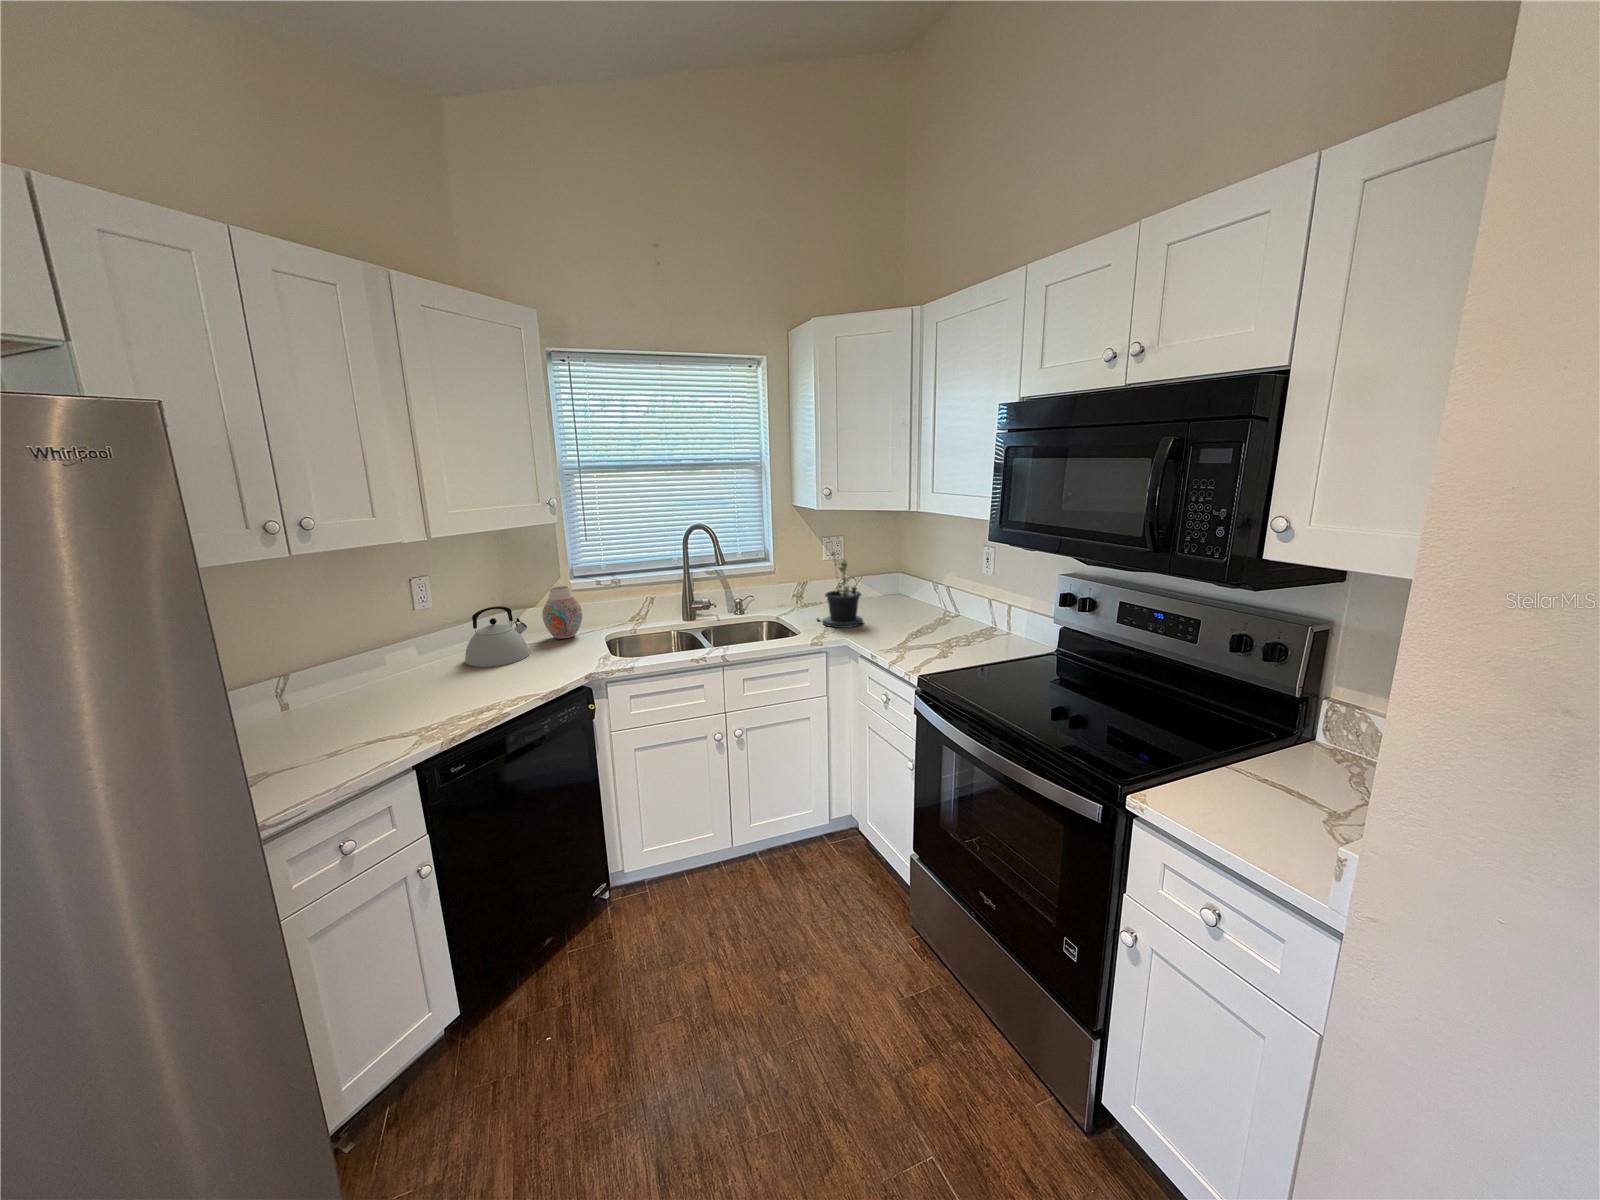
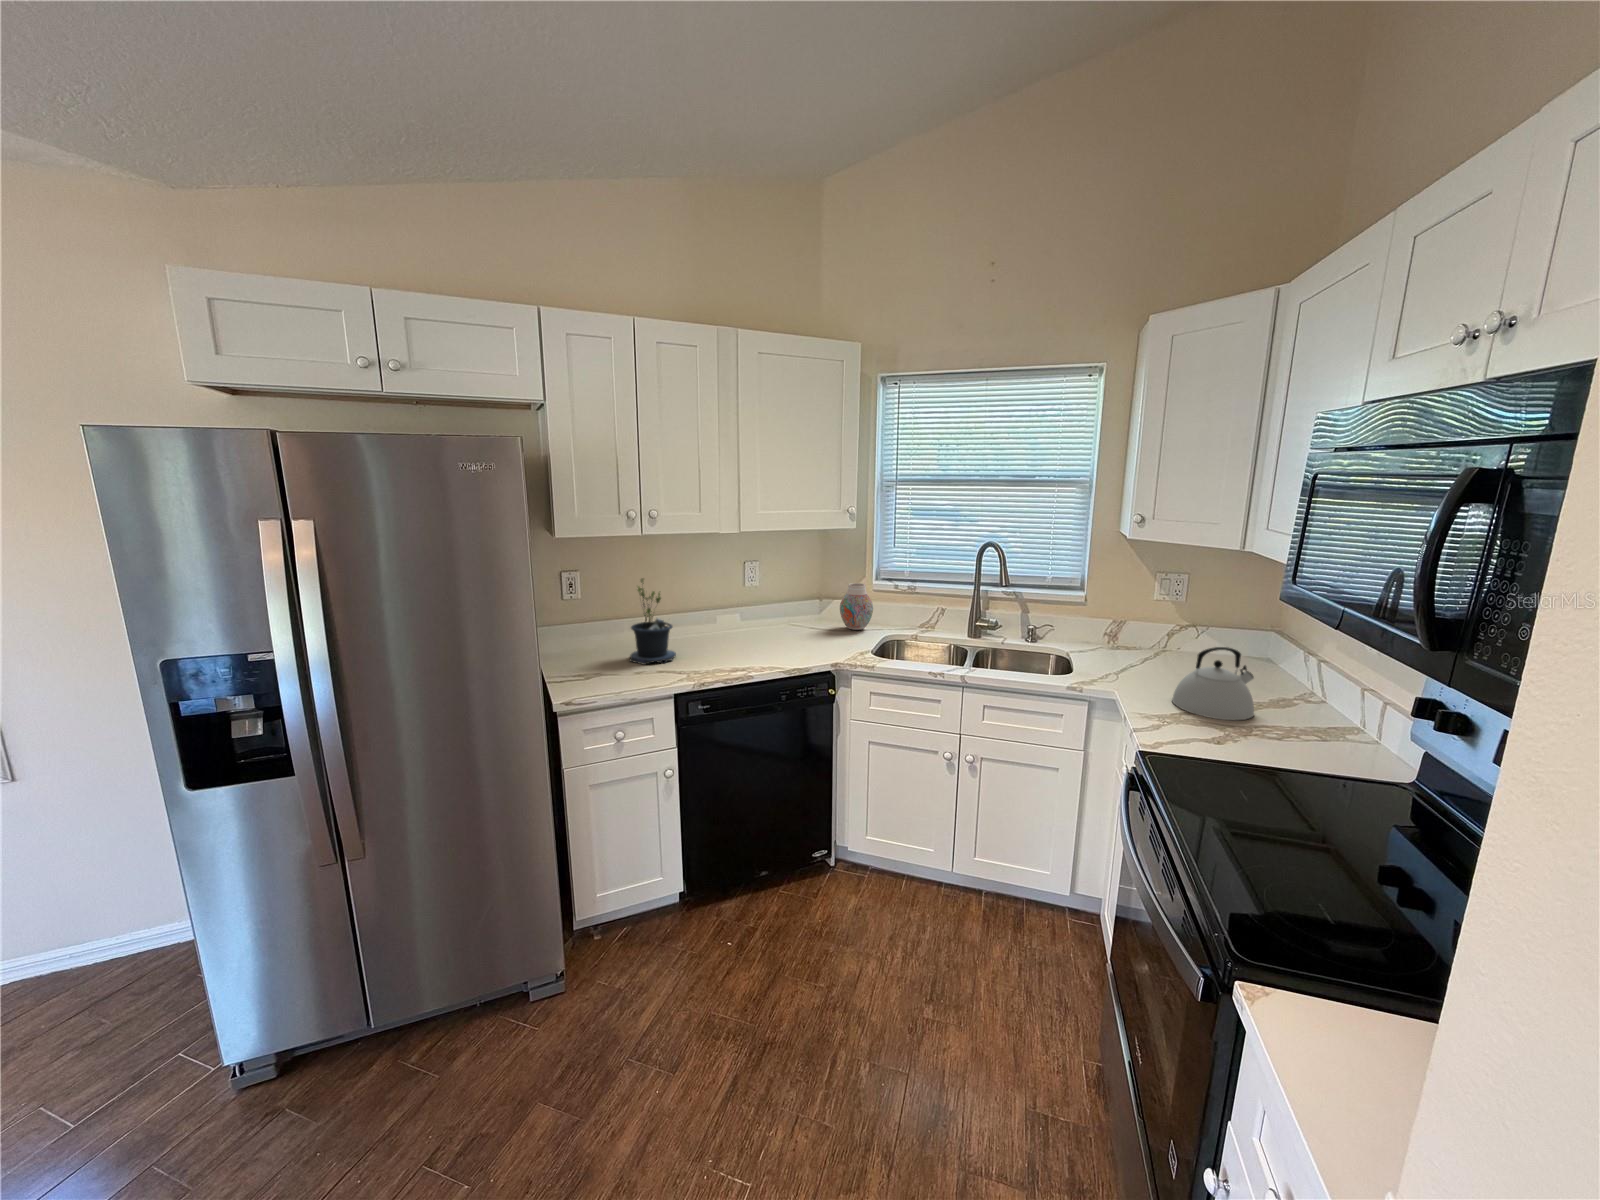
potted plant: present [817,552,863,628] -> present [630,578,676,665]
kettle: present [465,606,529,667] -> present [1172,647,1254,720]

